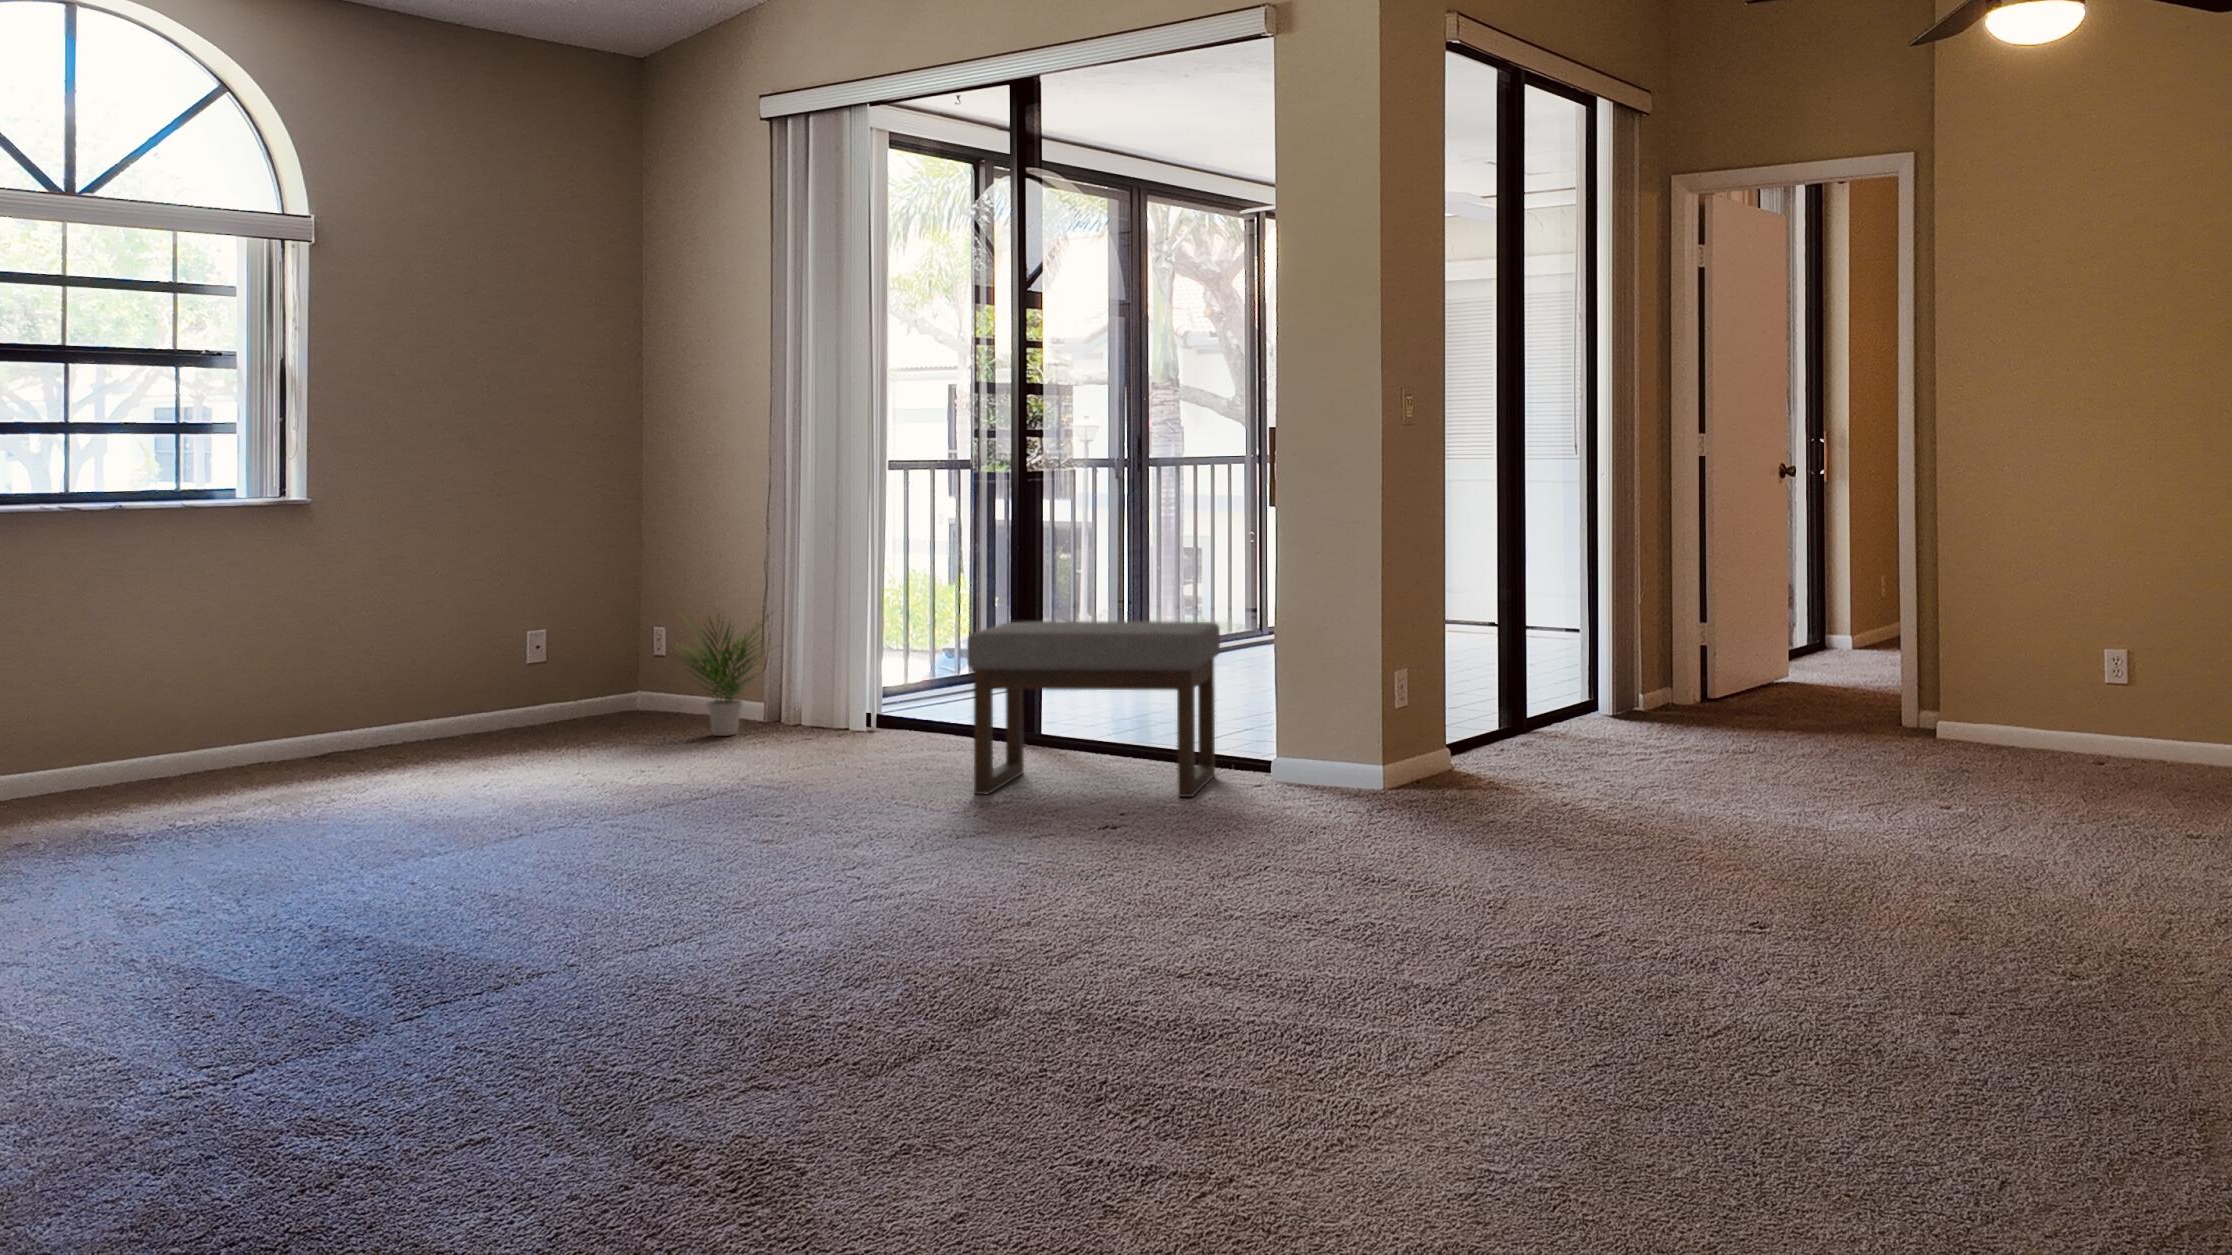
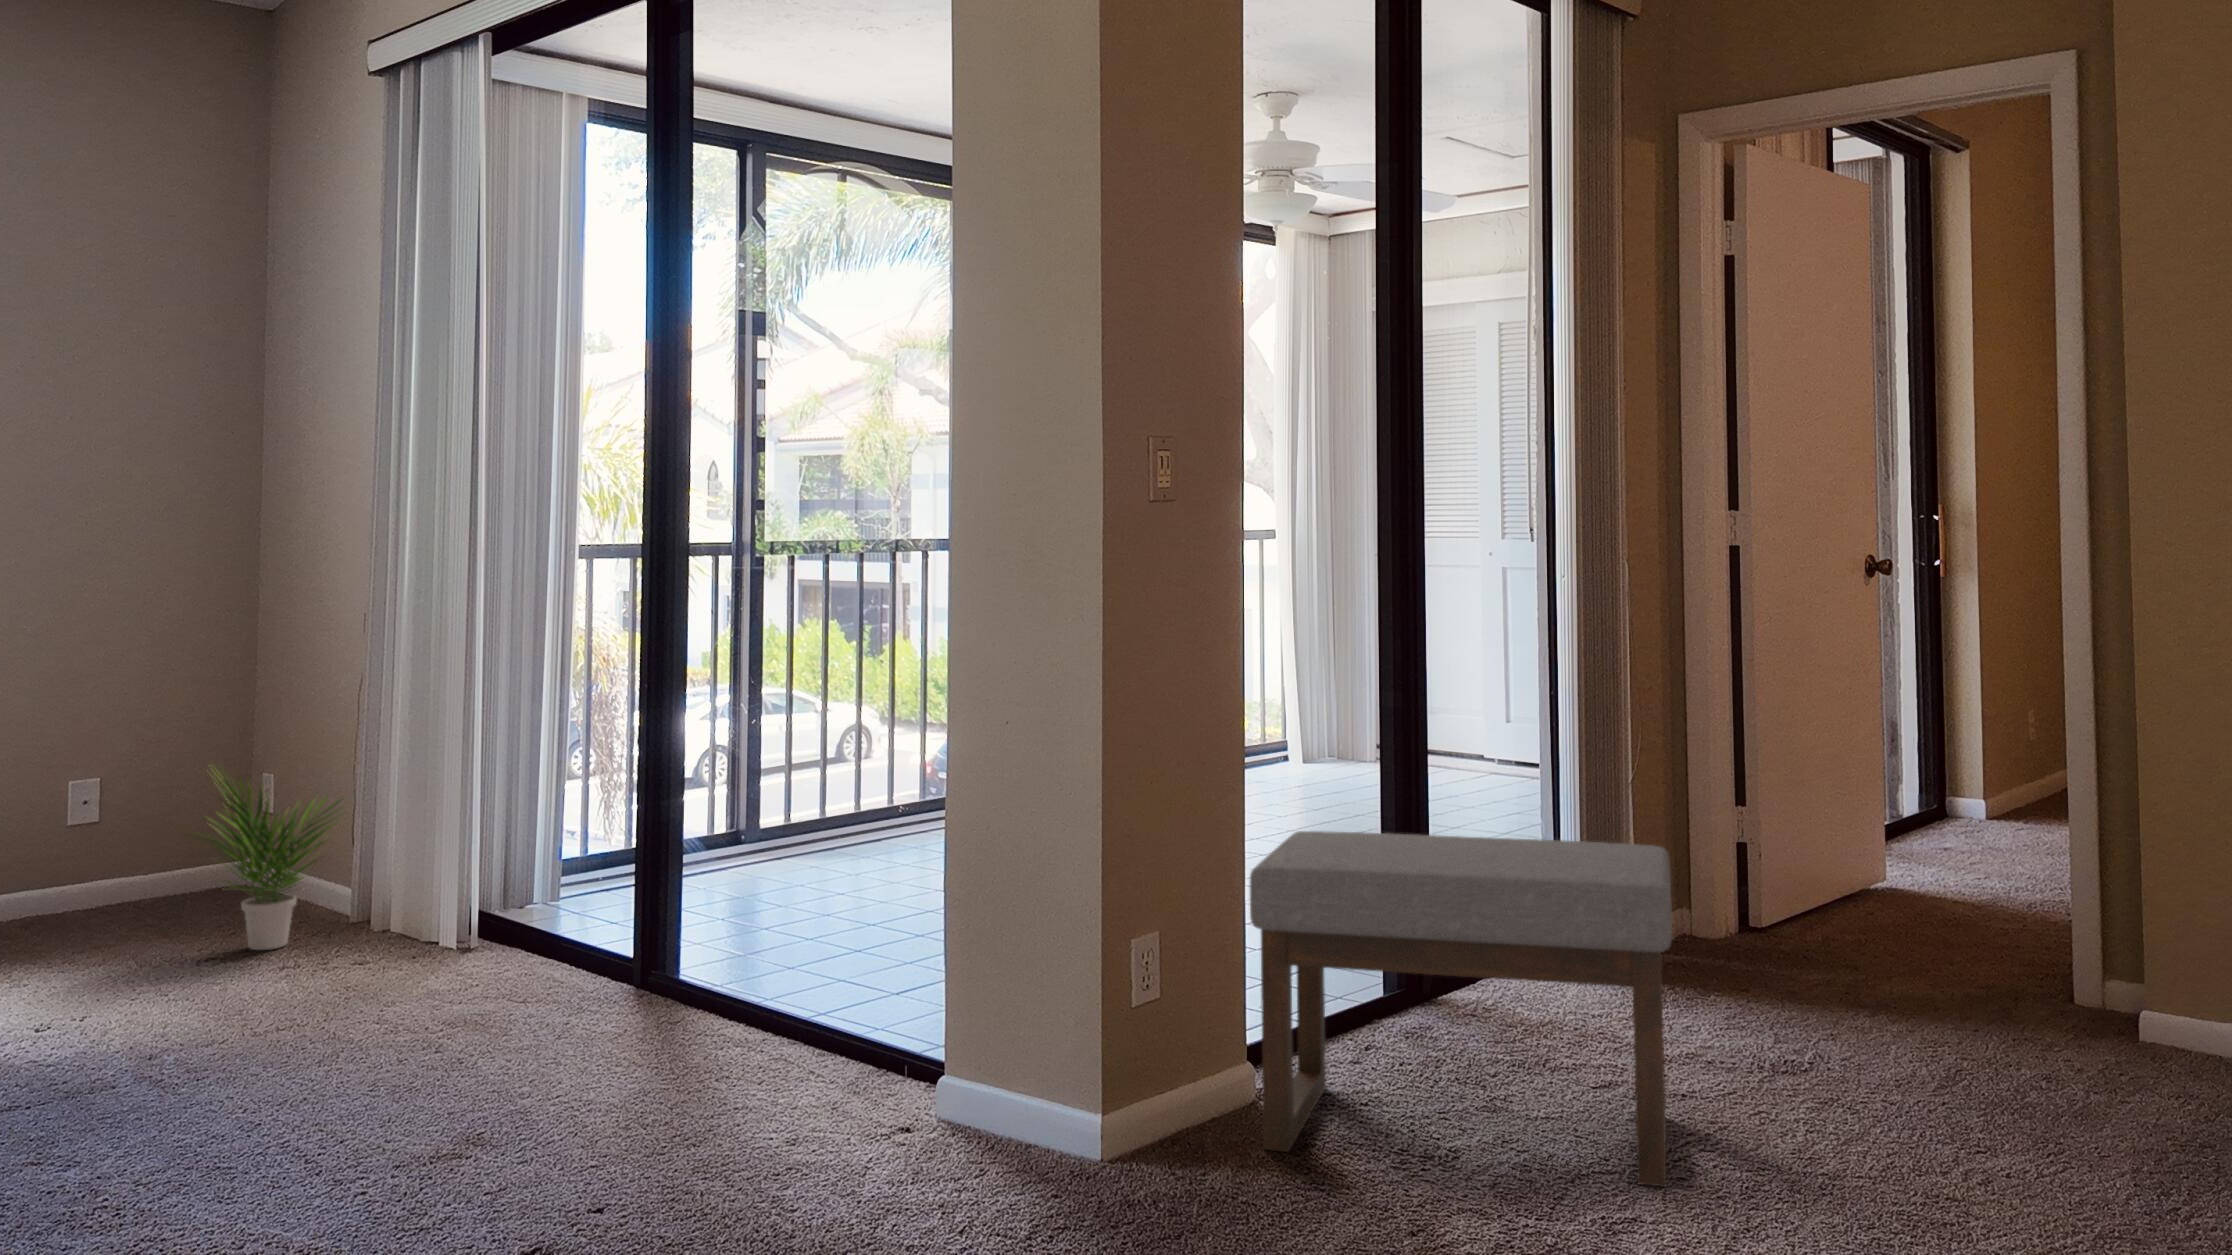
ottoman: present [967,621,1220,797] -> present [1250,831,1672,1186]

